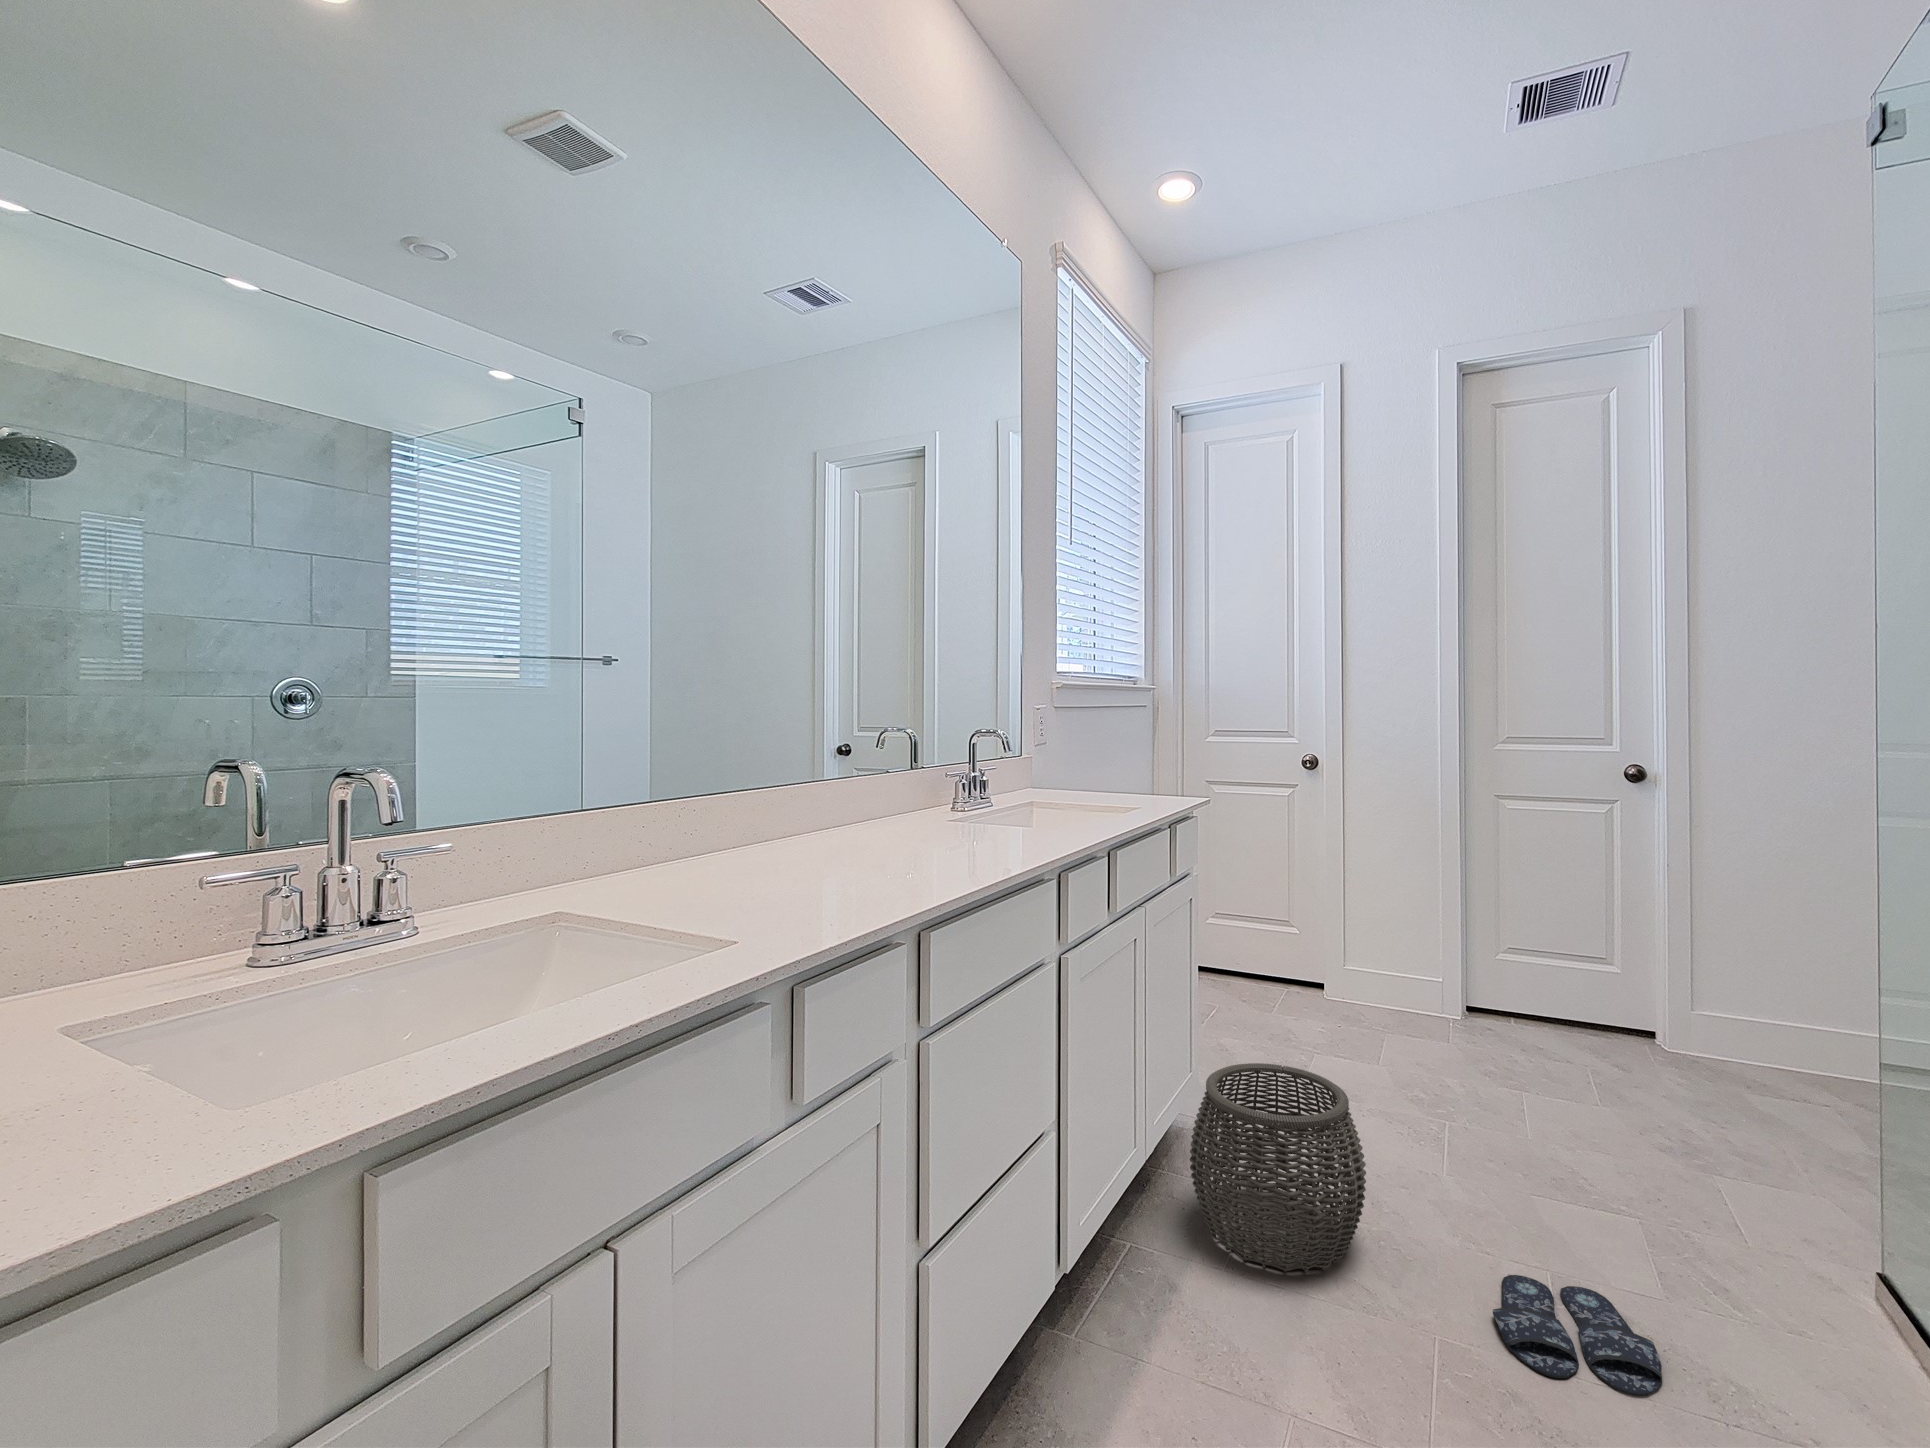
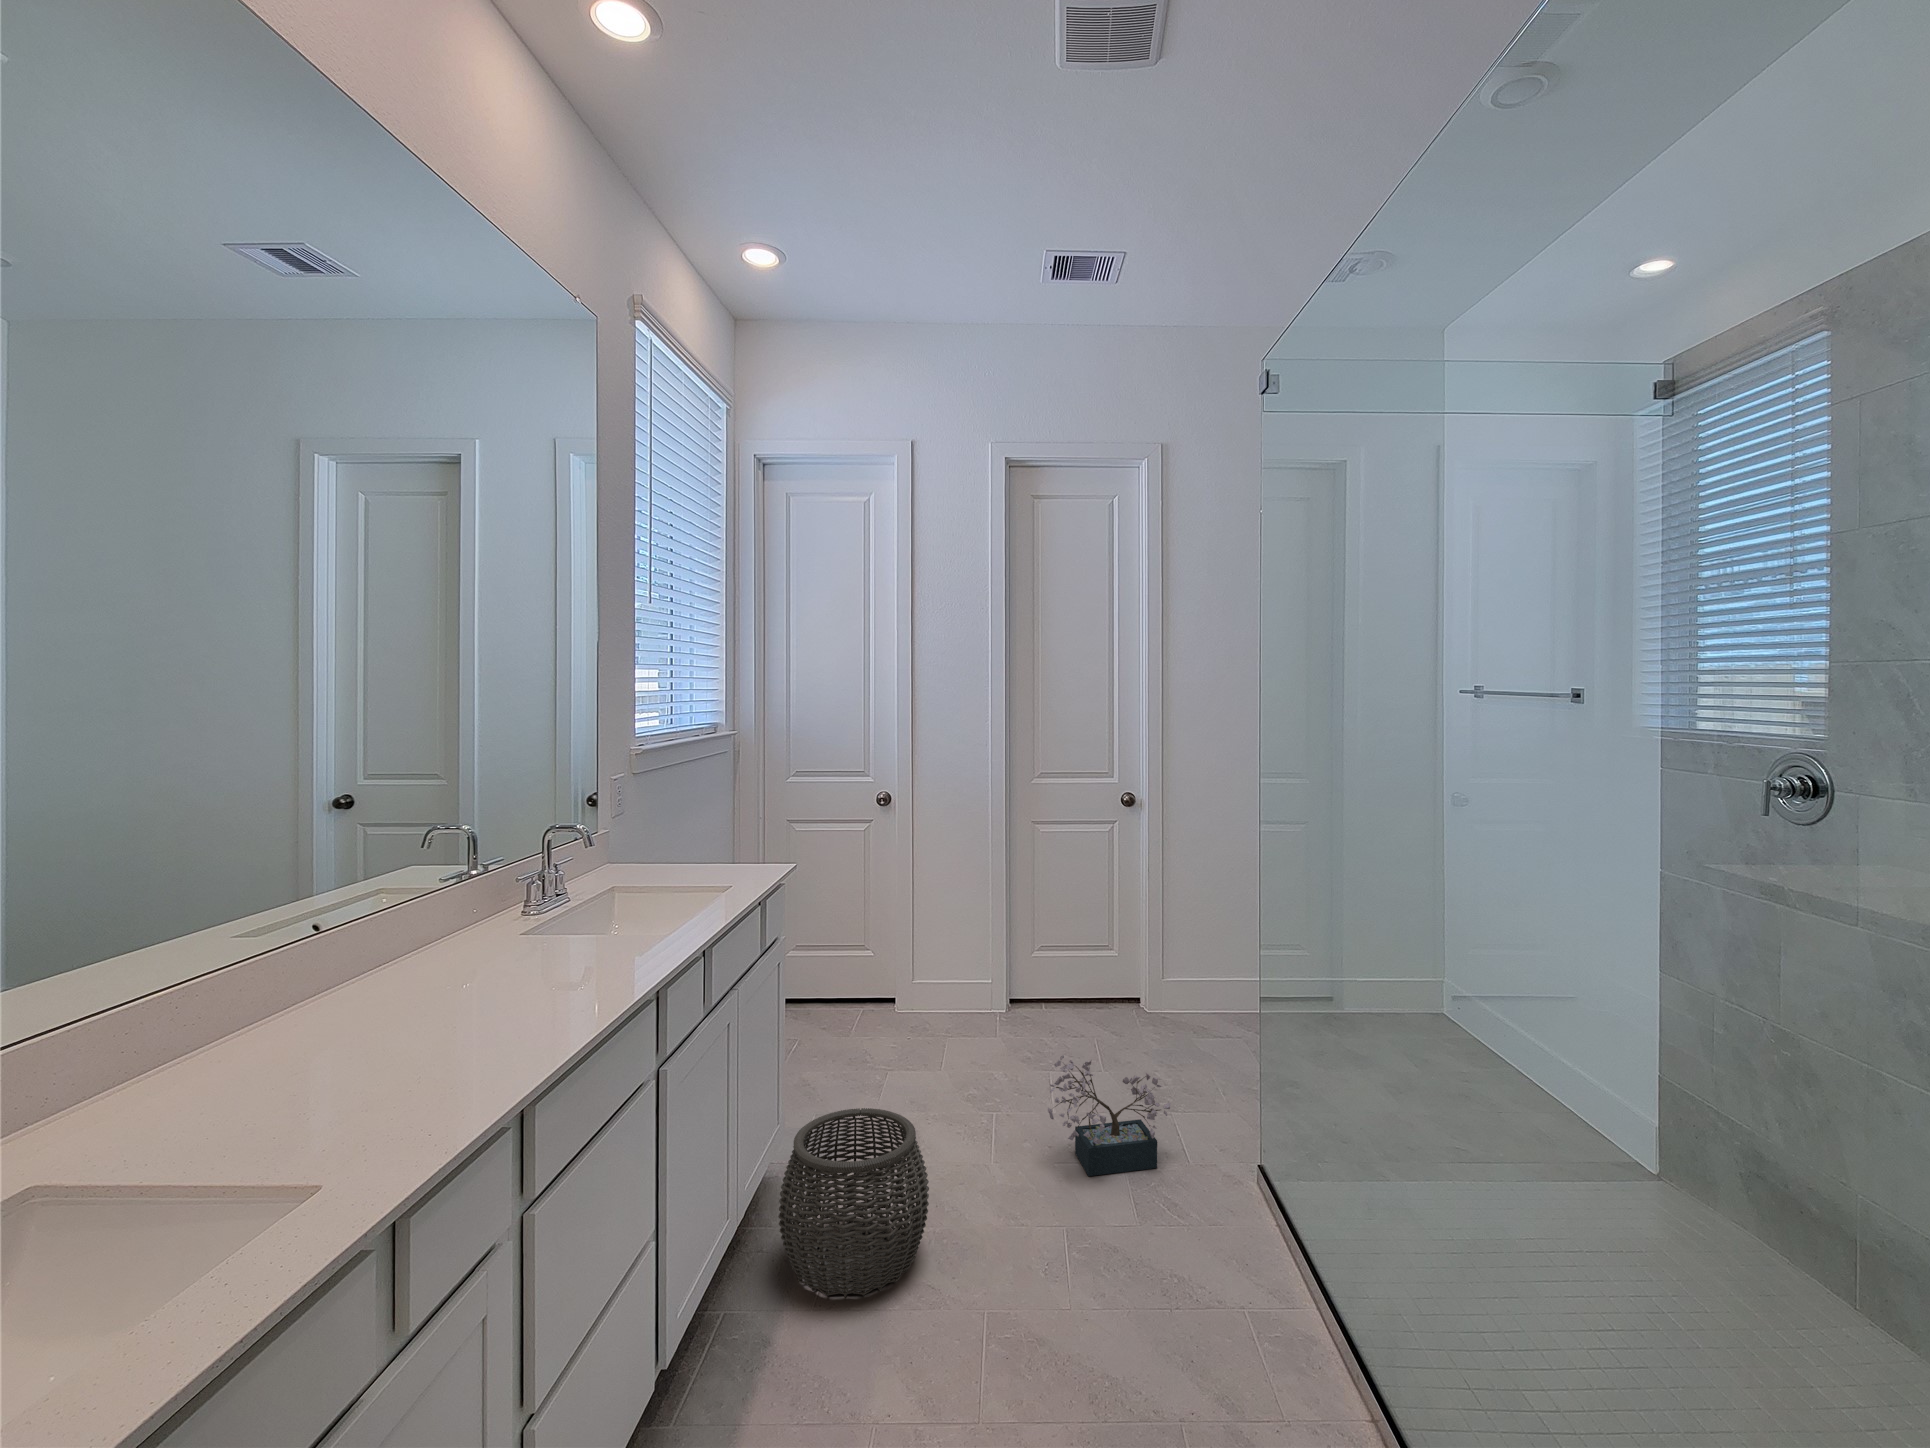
decorative plant: none [1527,1059,1720,1235] -> present [1048,1055,1170,1176]
slippers: present [1493,1275,1662,1396] -> none [1022,1236,1130,1319]

